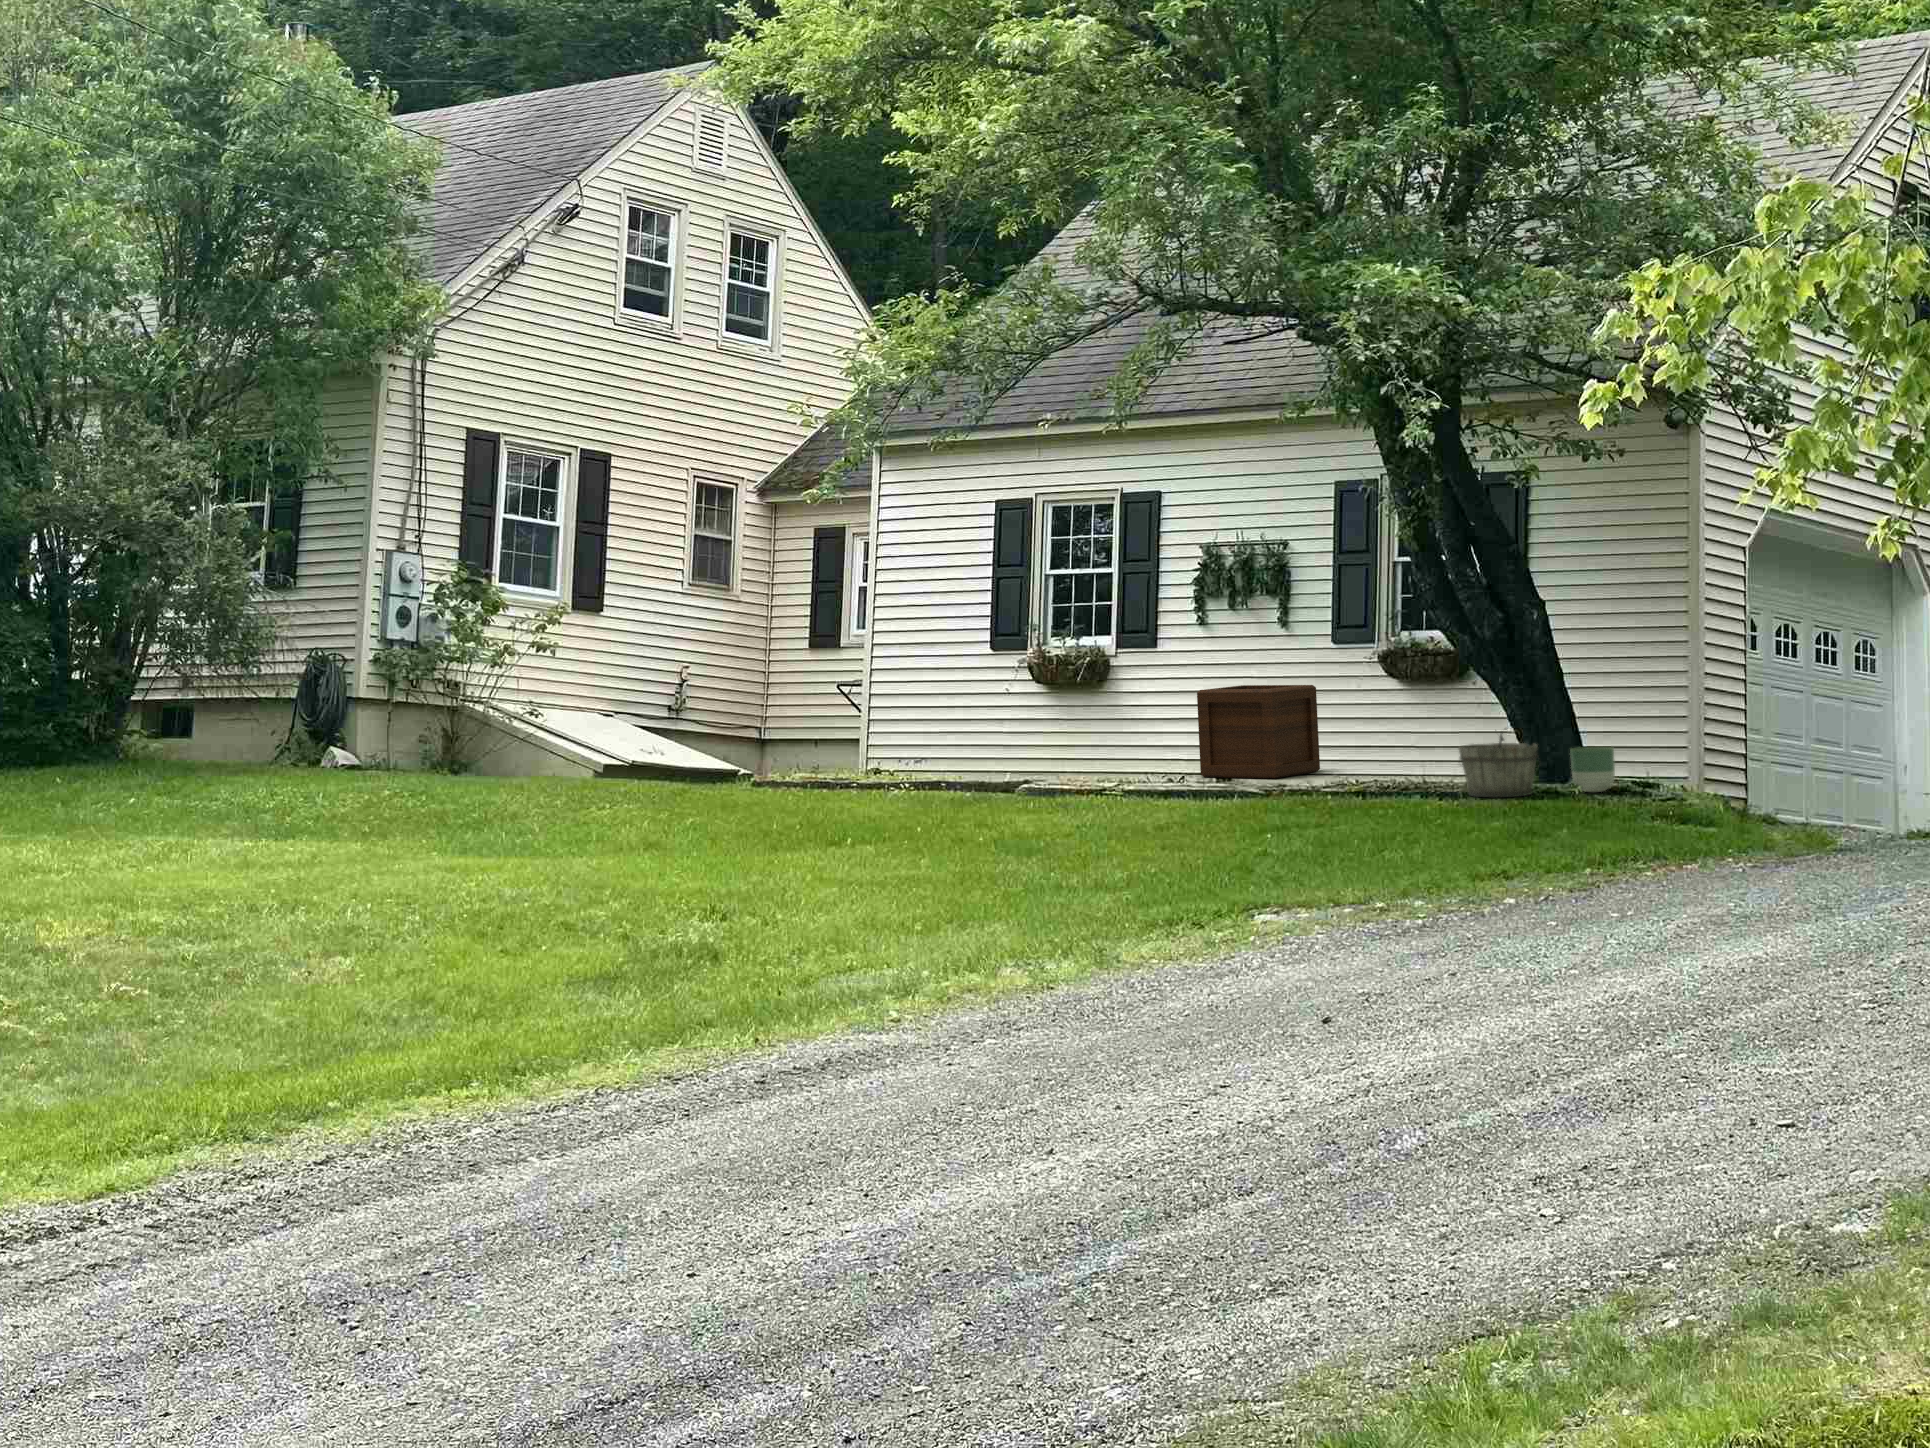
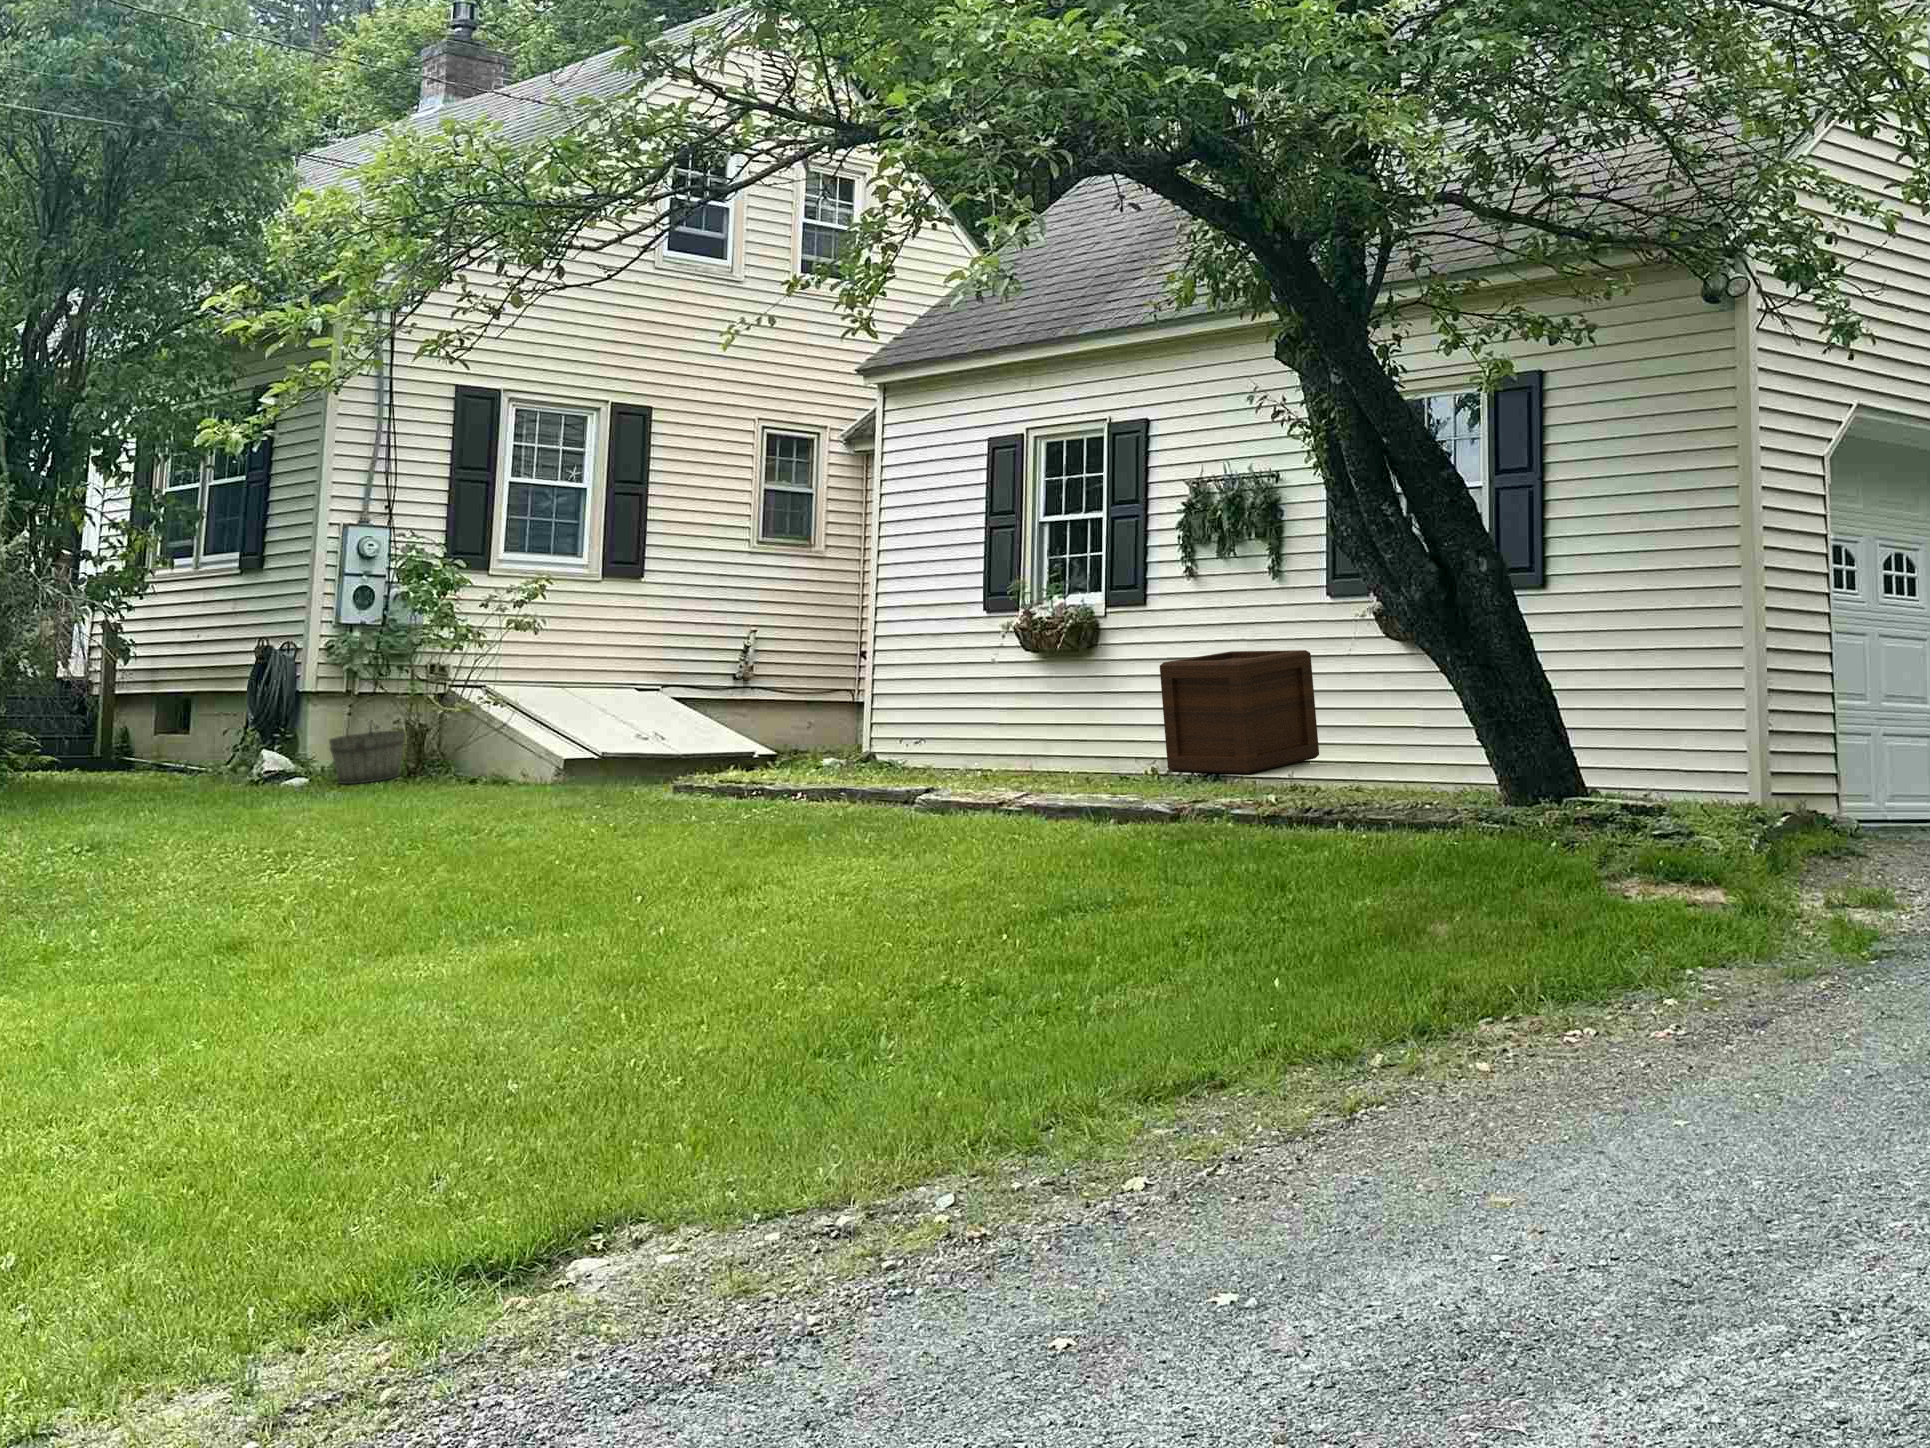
wooden bucket: present [1459,733,1538,797] -> present [329,723,405,784]
planter: present [1570,747,1615,792] -> none [1577,740,1639,806]

